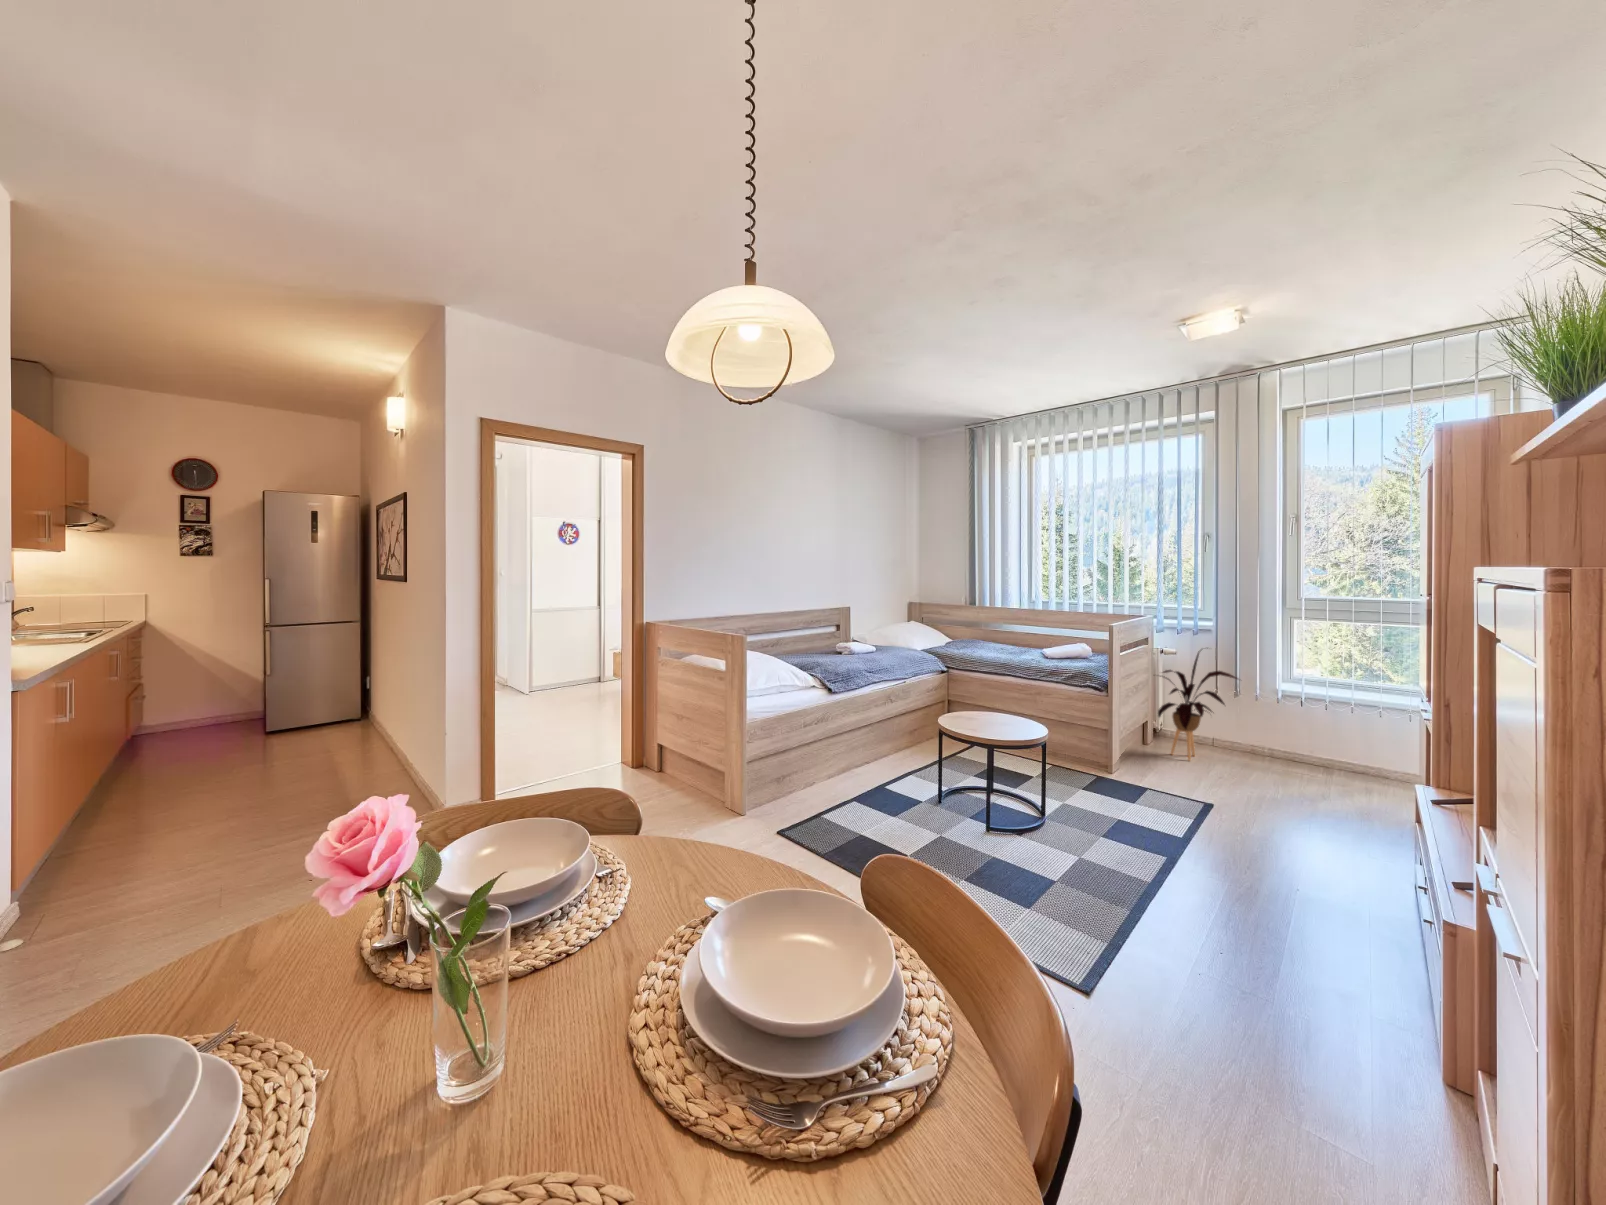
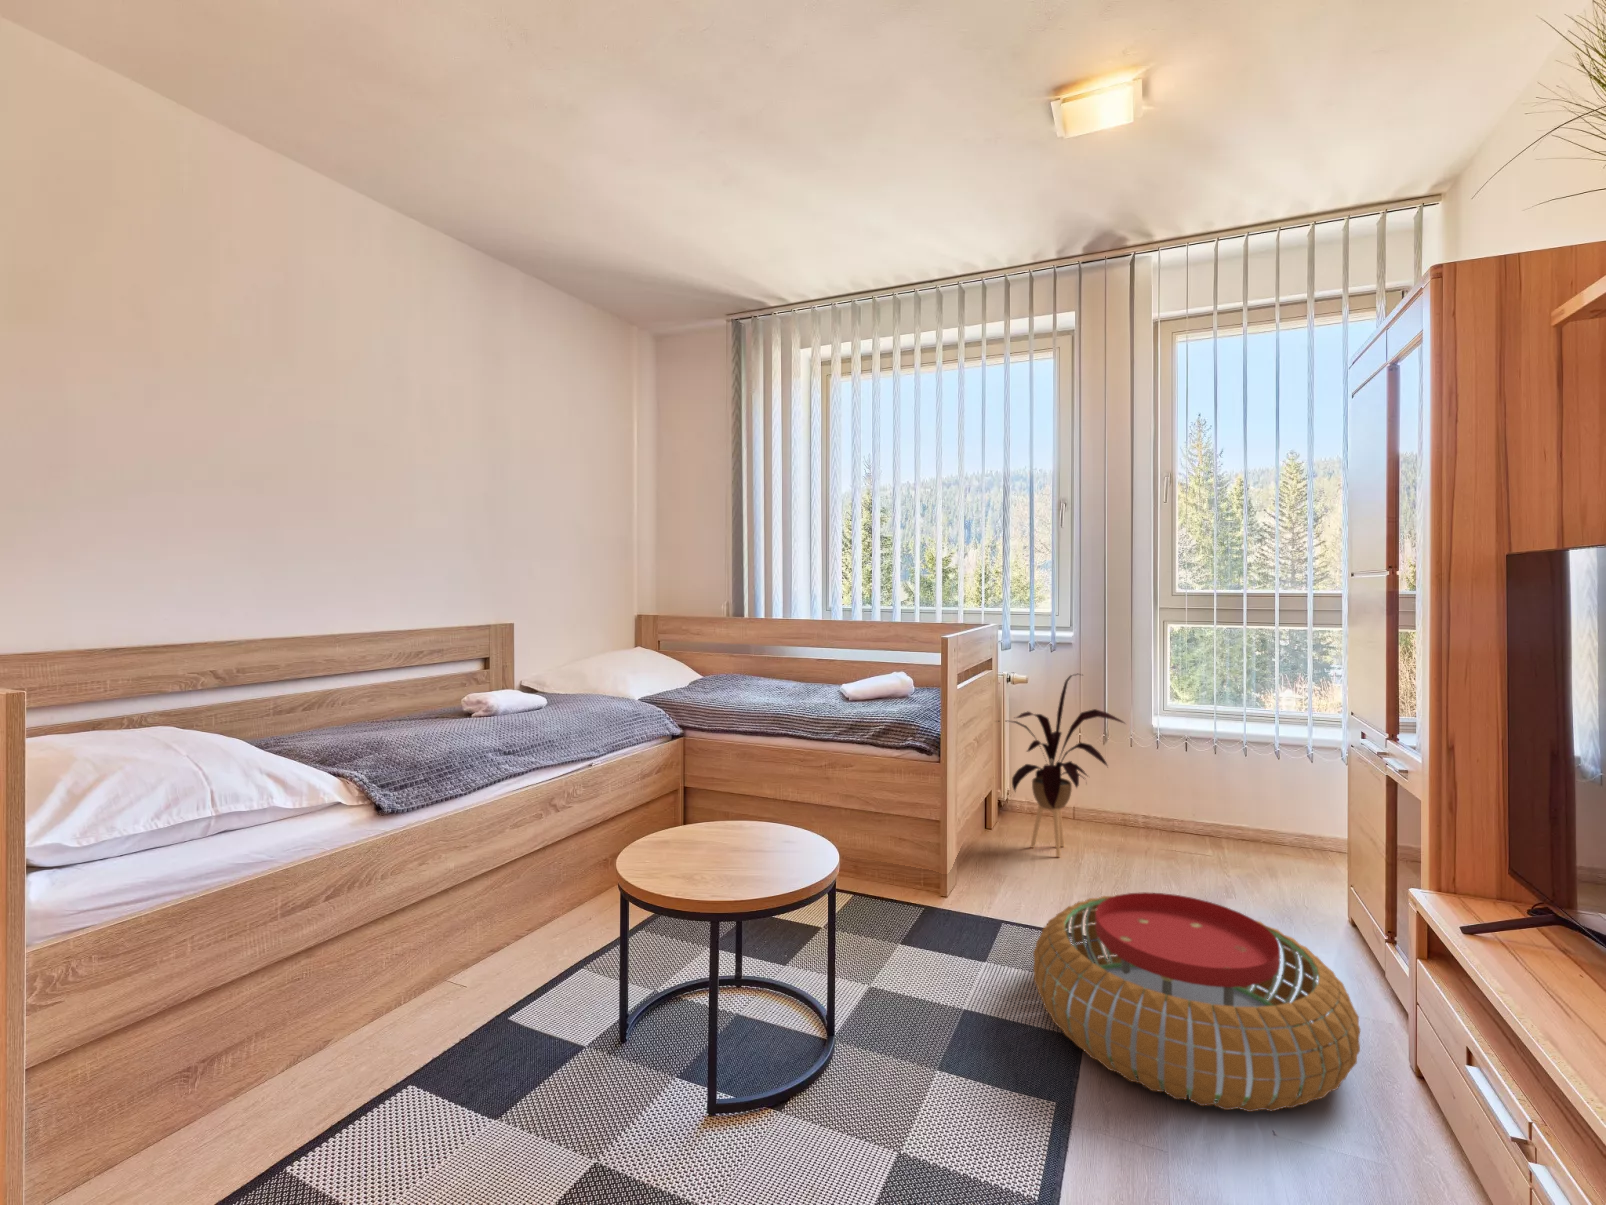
pouf: none [1158,769,1356,870] -> present [1033,892,1360,1112]

